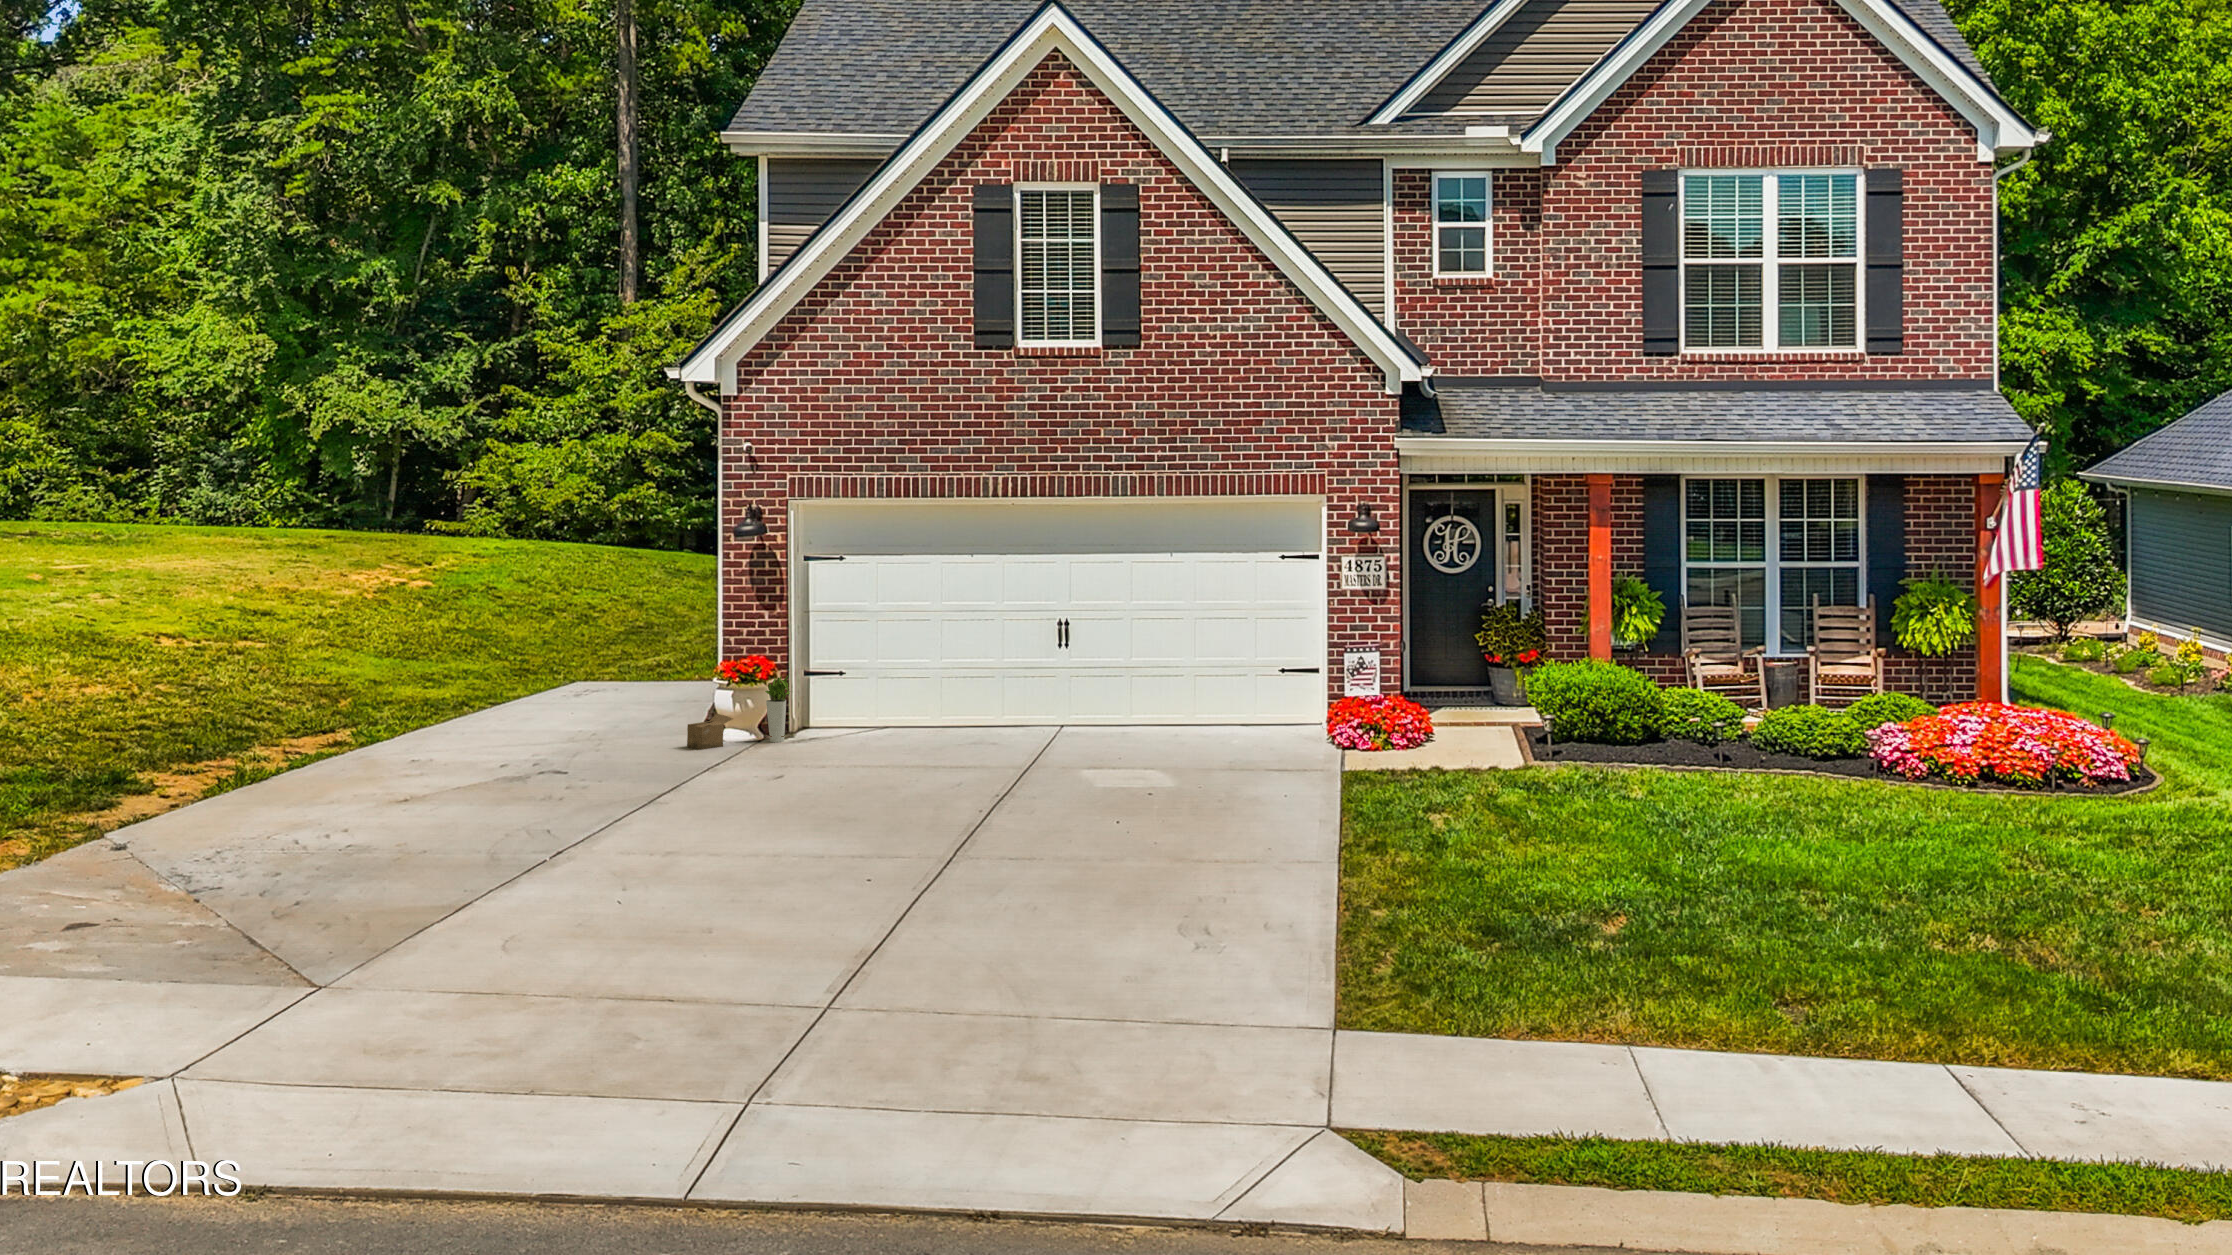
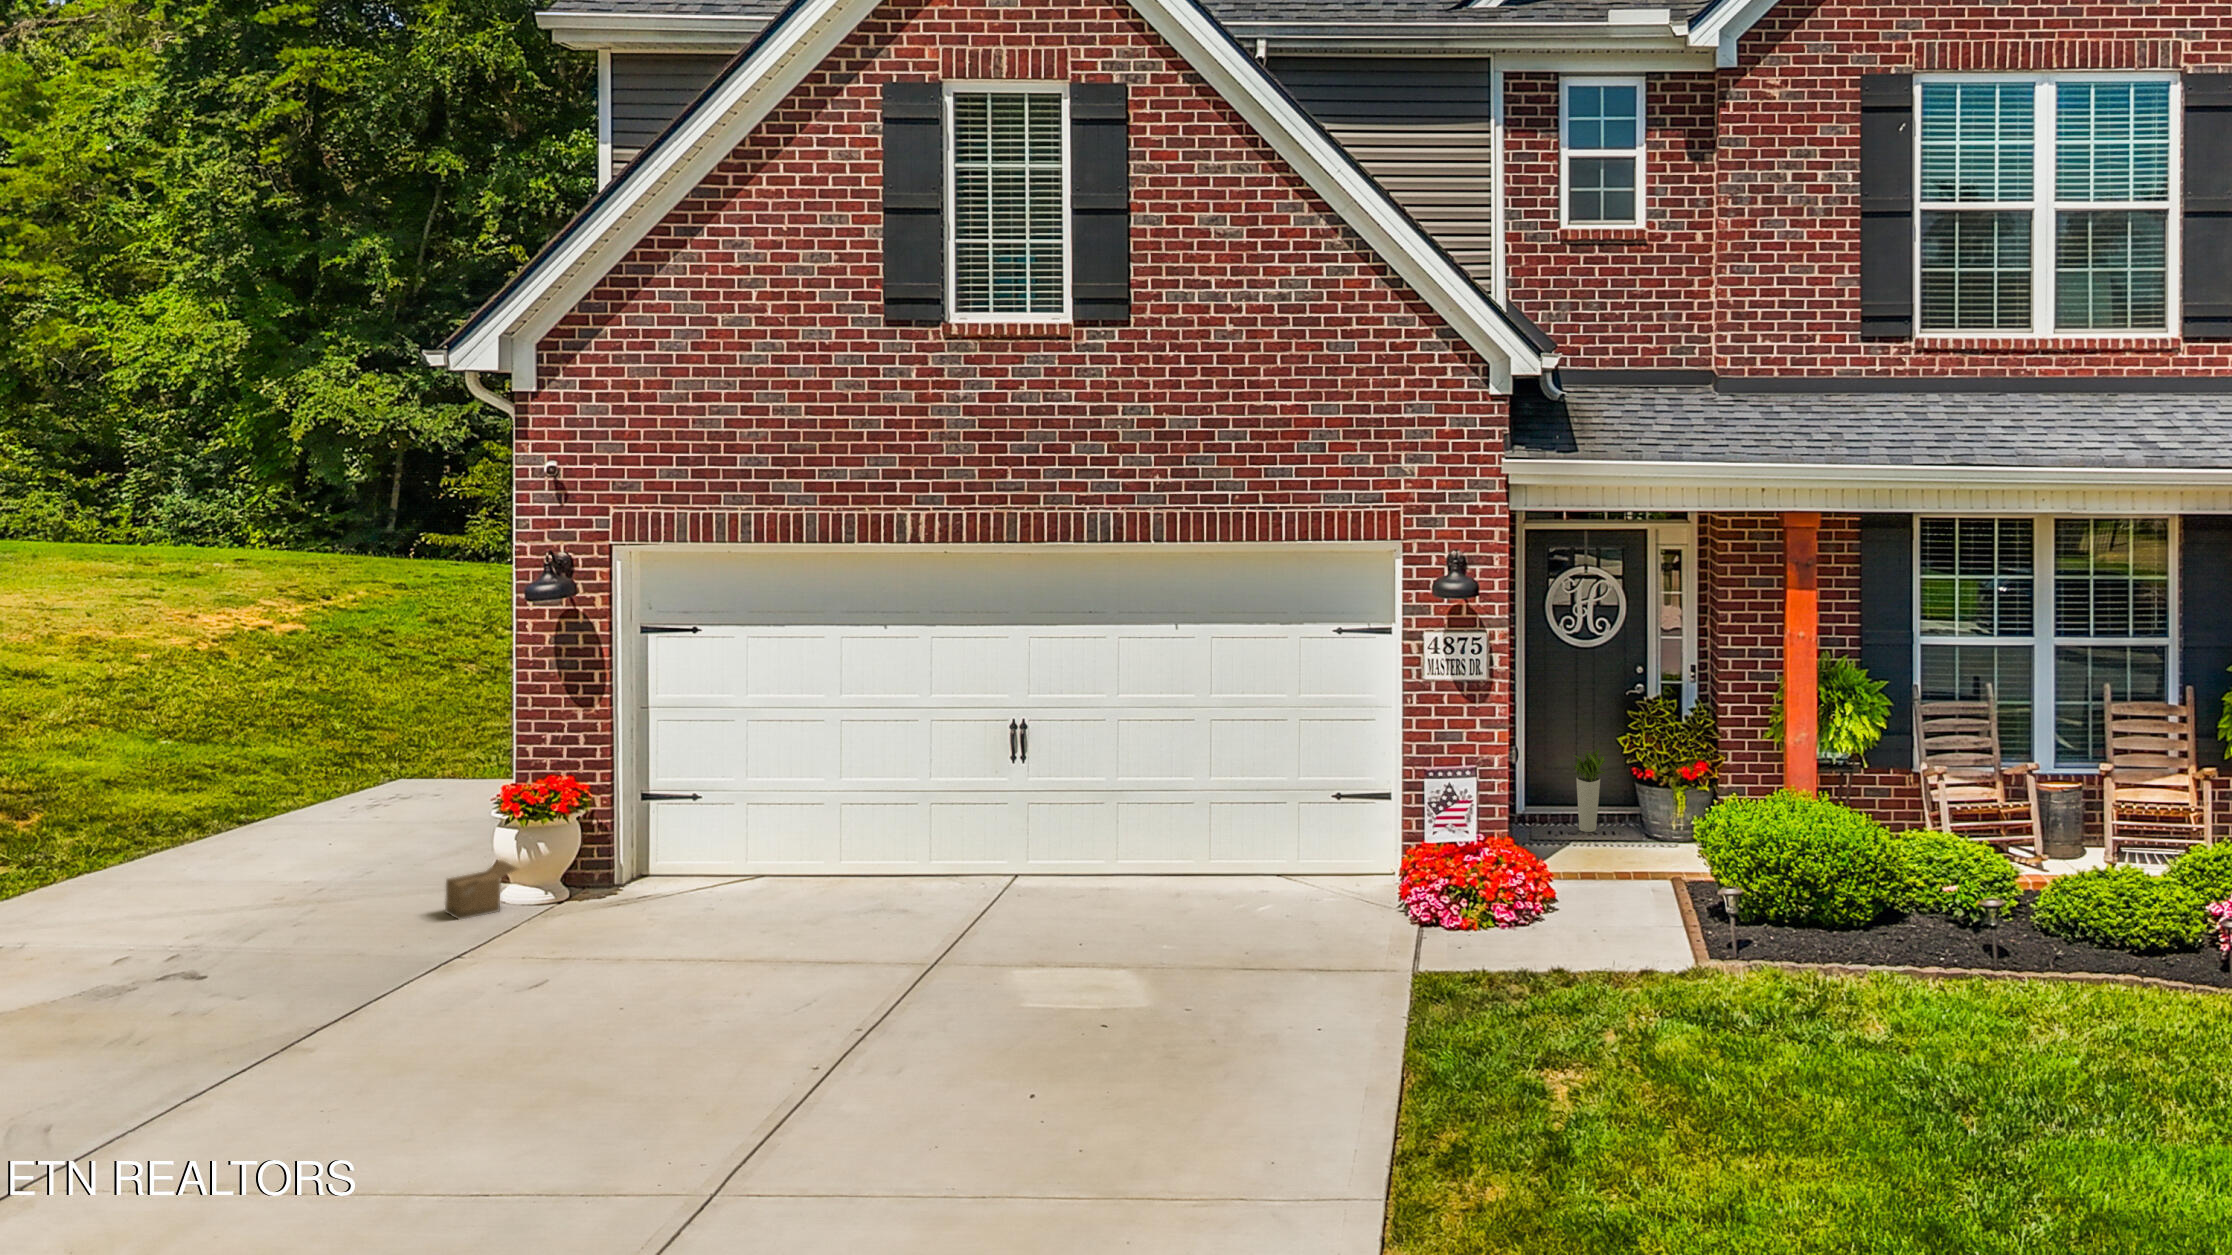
planter: present [765,676,790,742] -> present [1573,748,1605,832]

